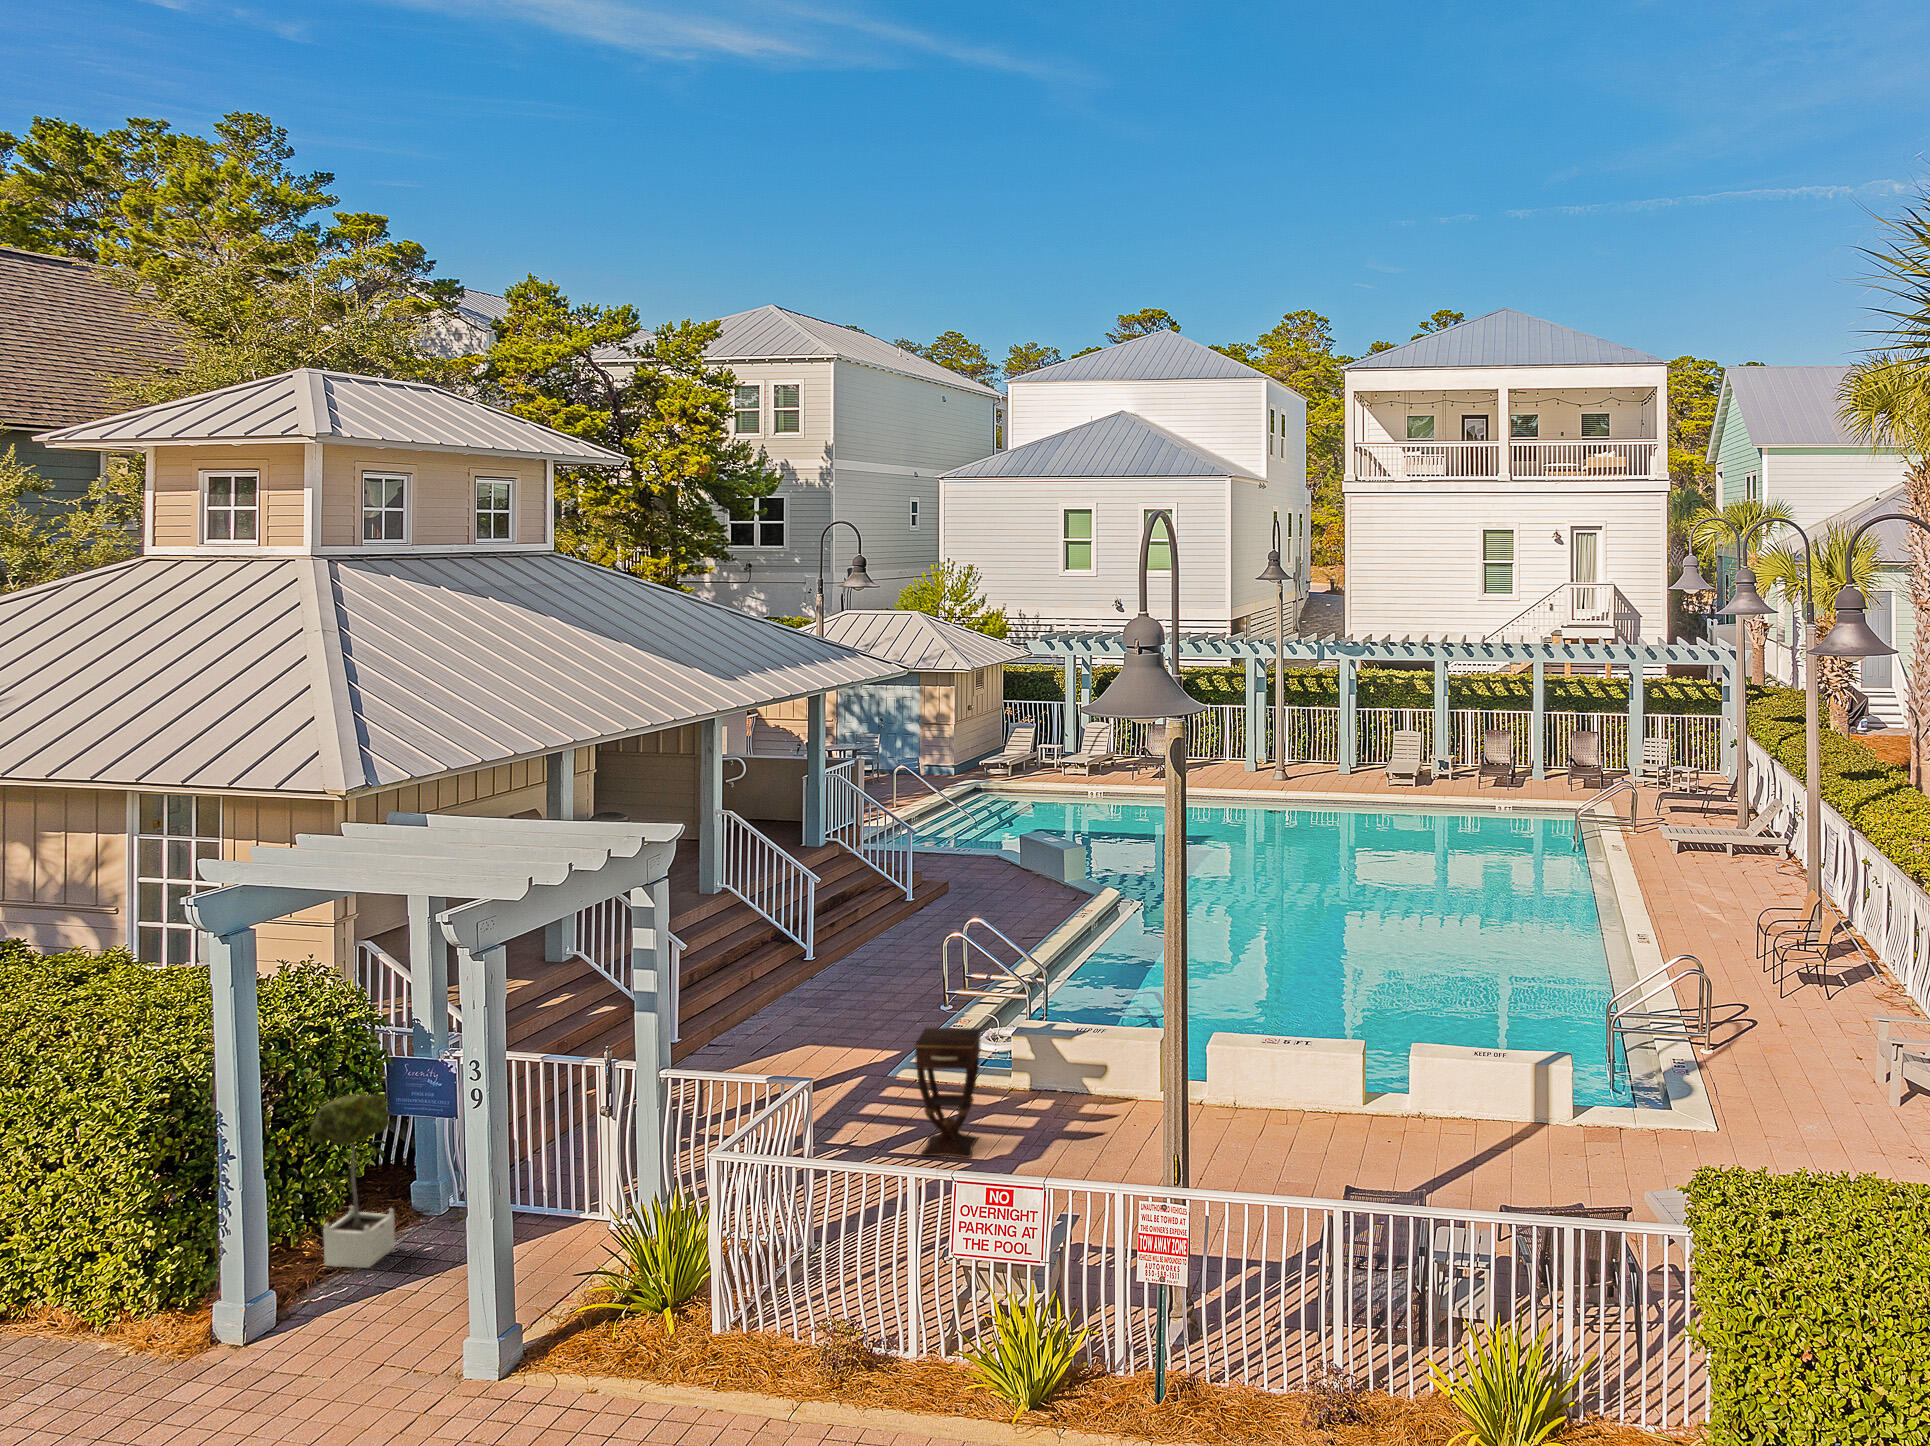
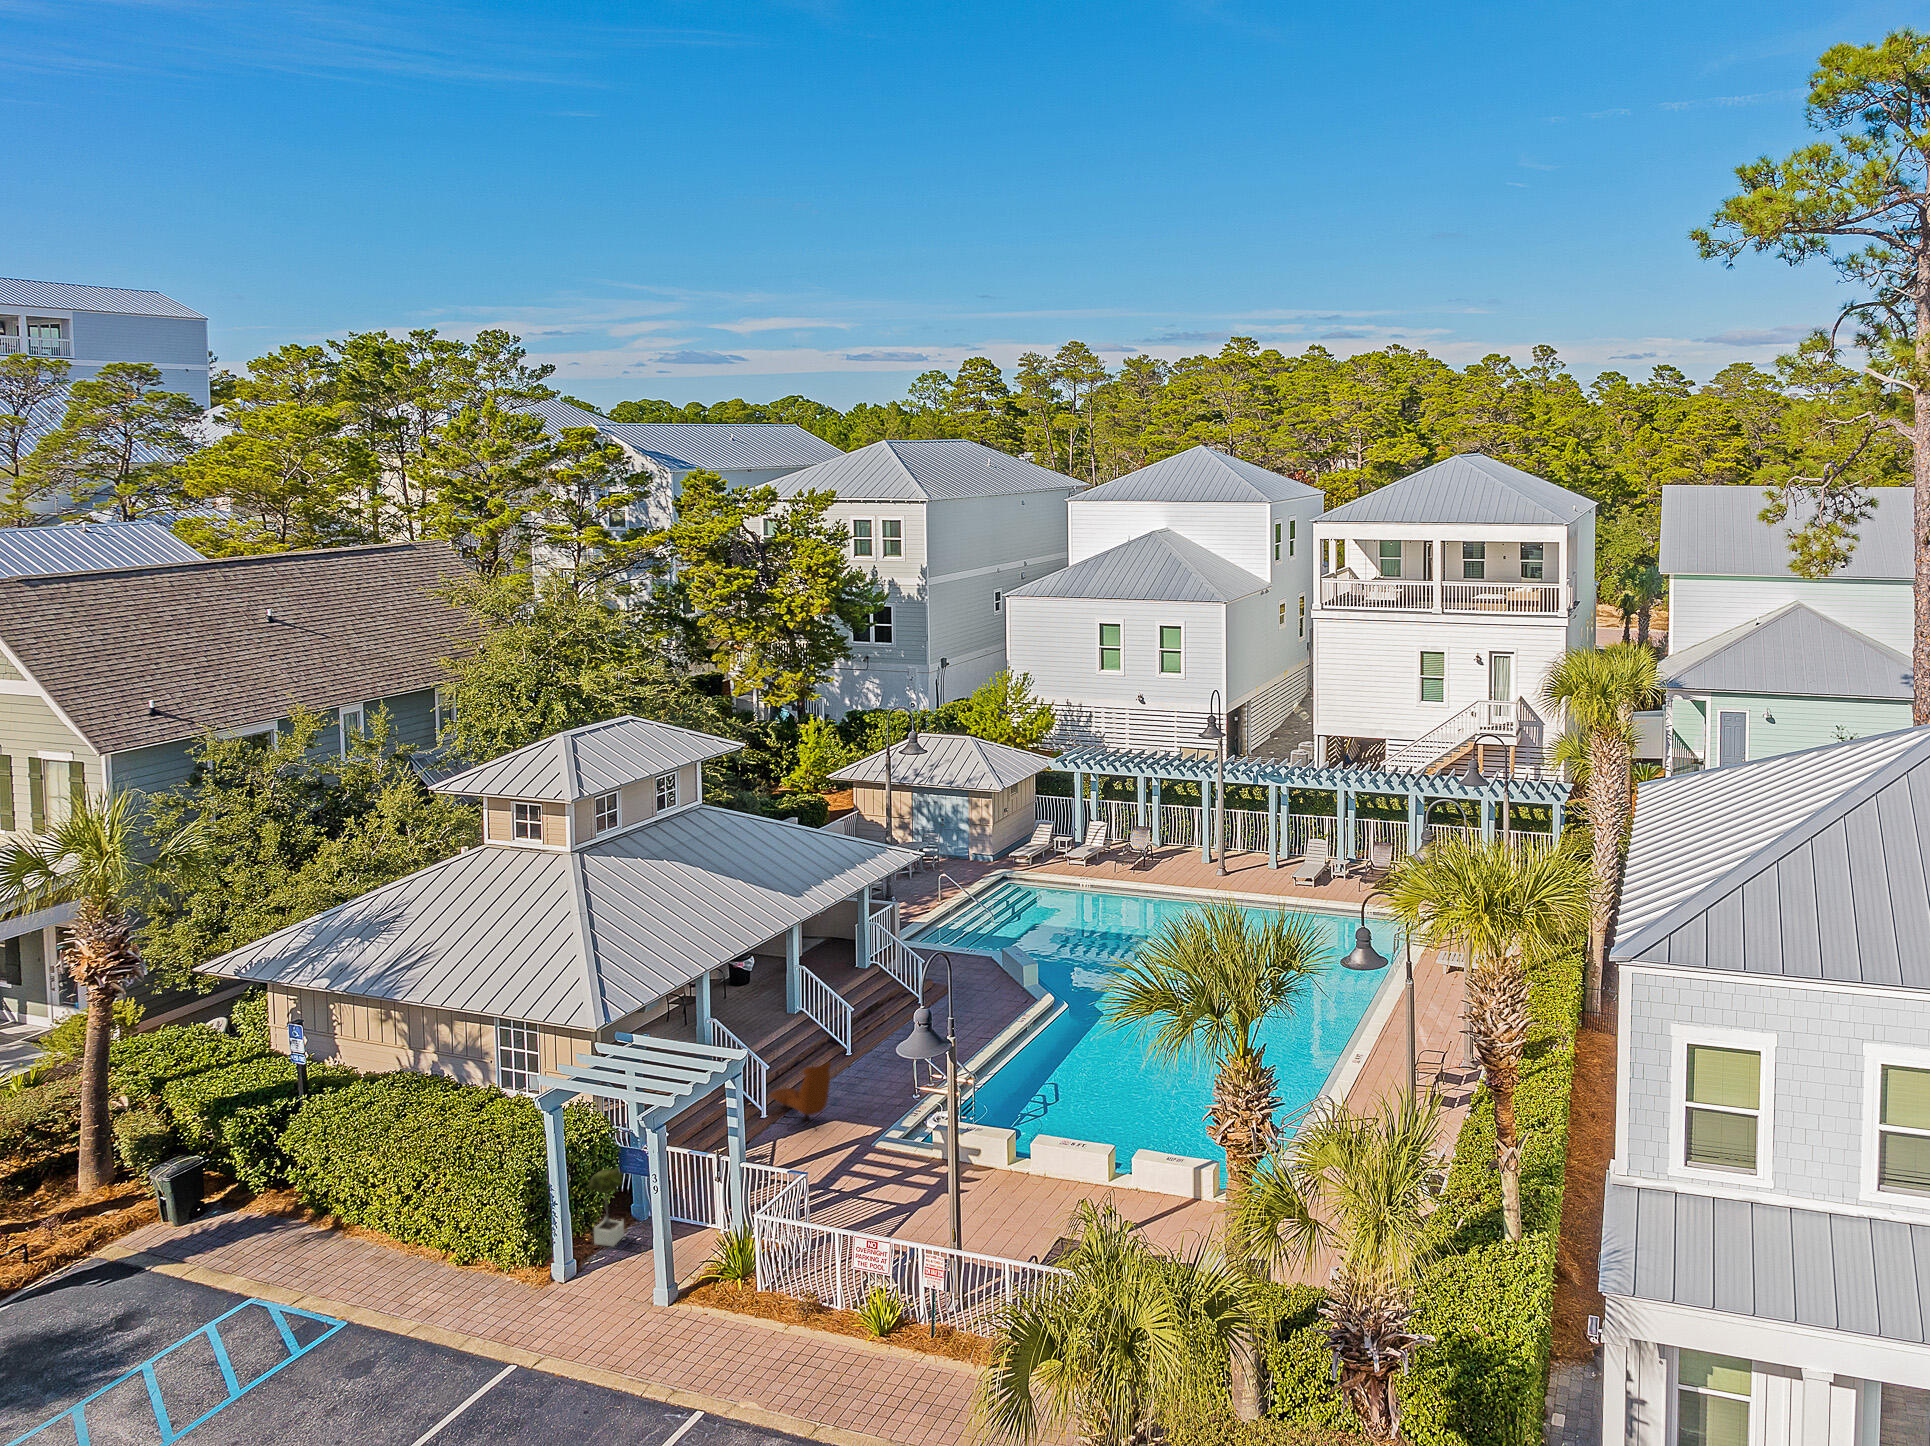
lounge chair: none [681,931,803,1067] -> present [770,1062,831,1127]
side table: present [915,1027,981,1158] -> none [870,1133,907,1201]

